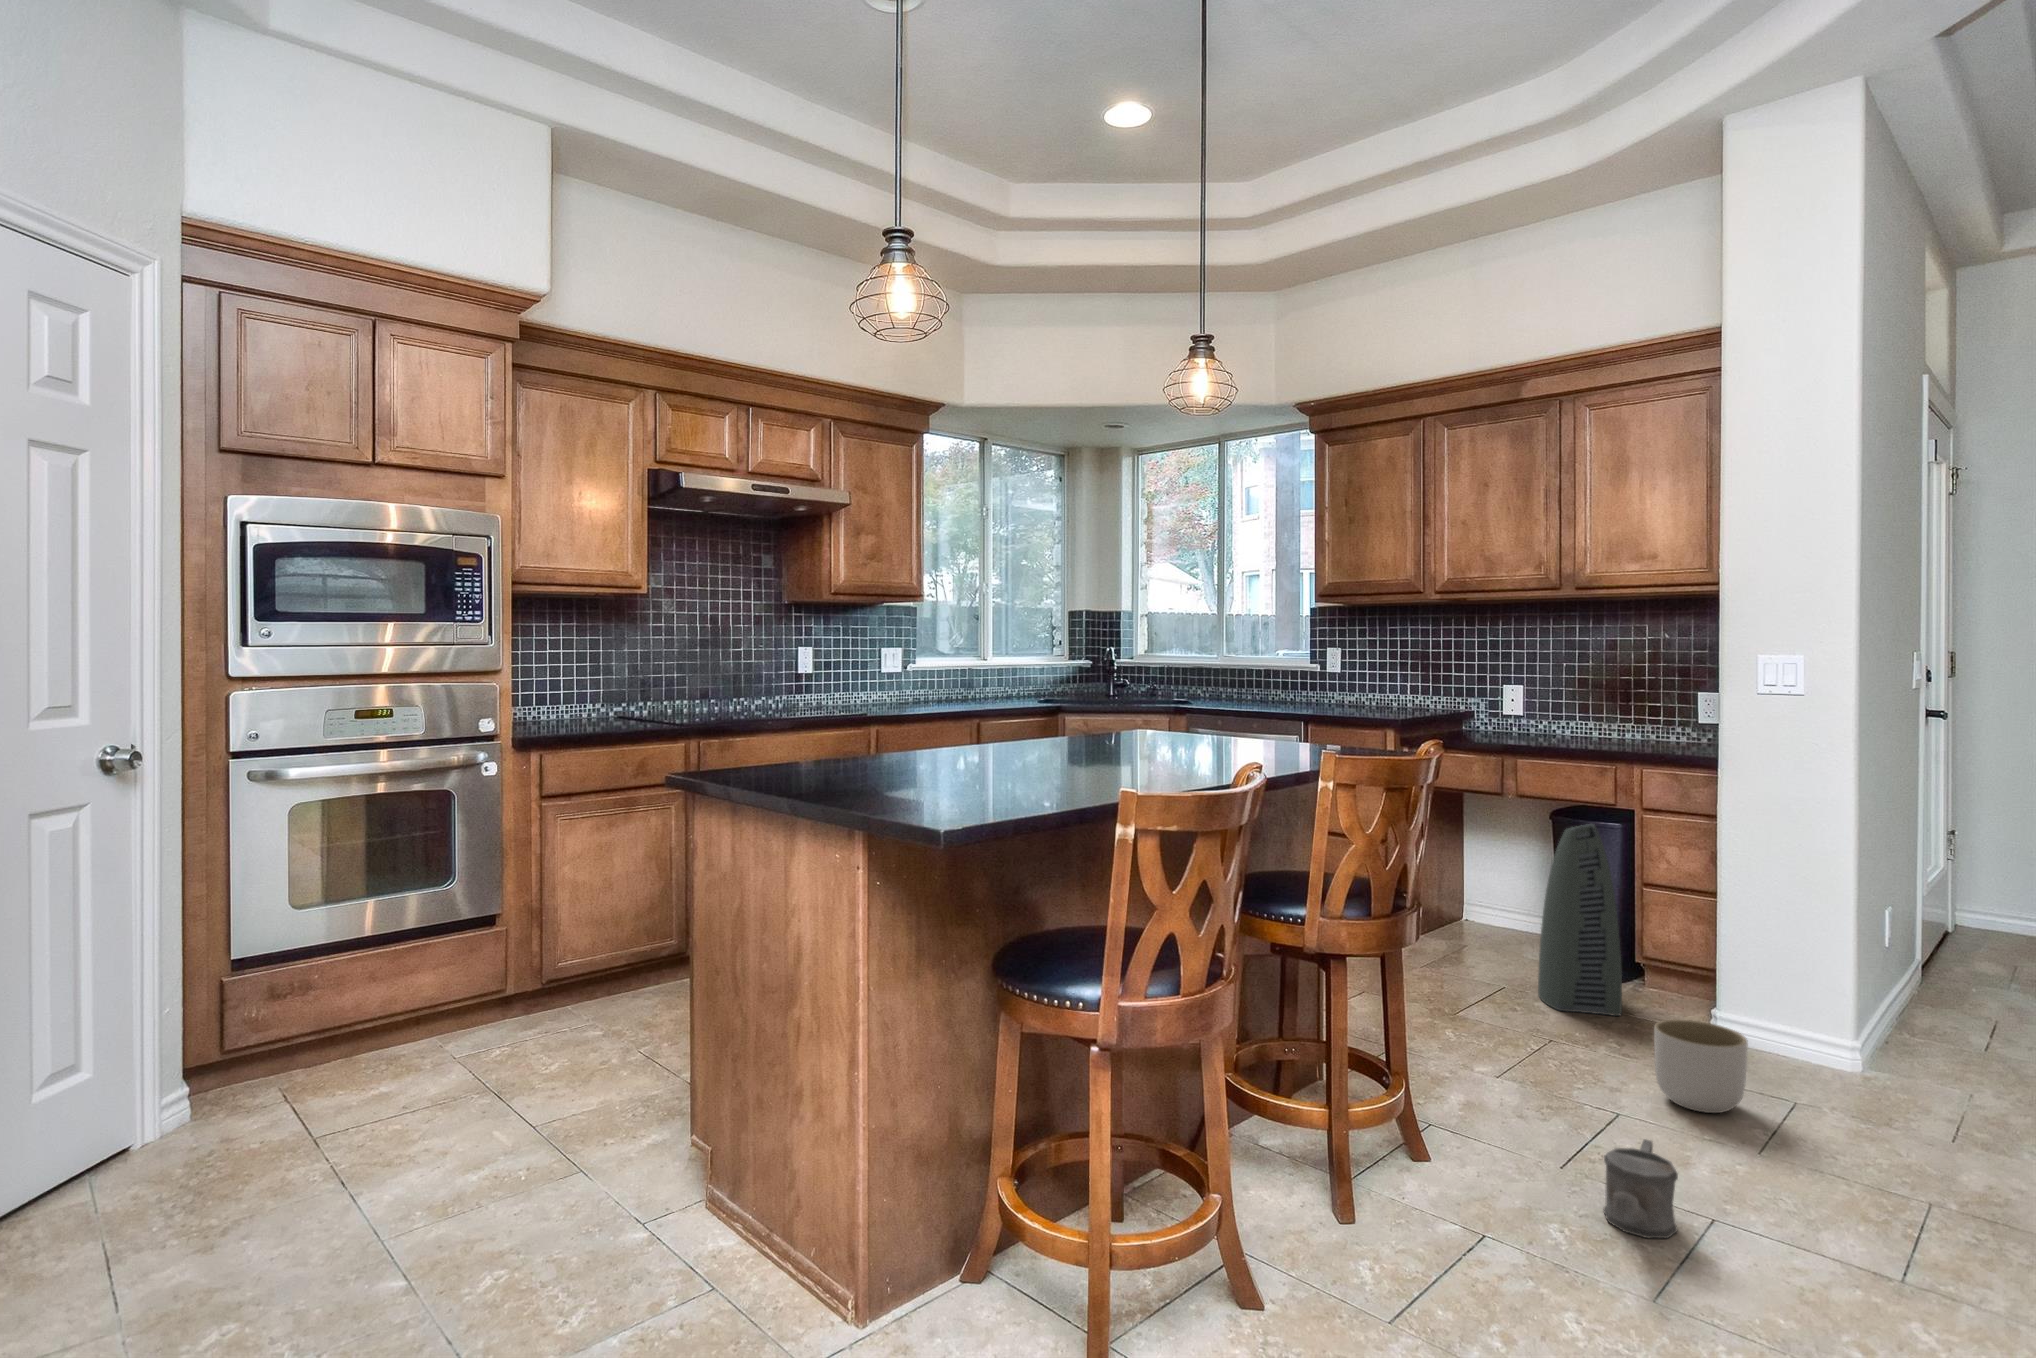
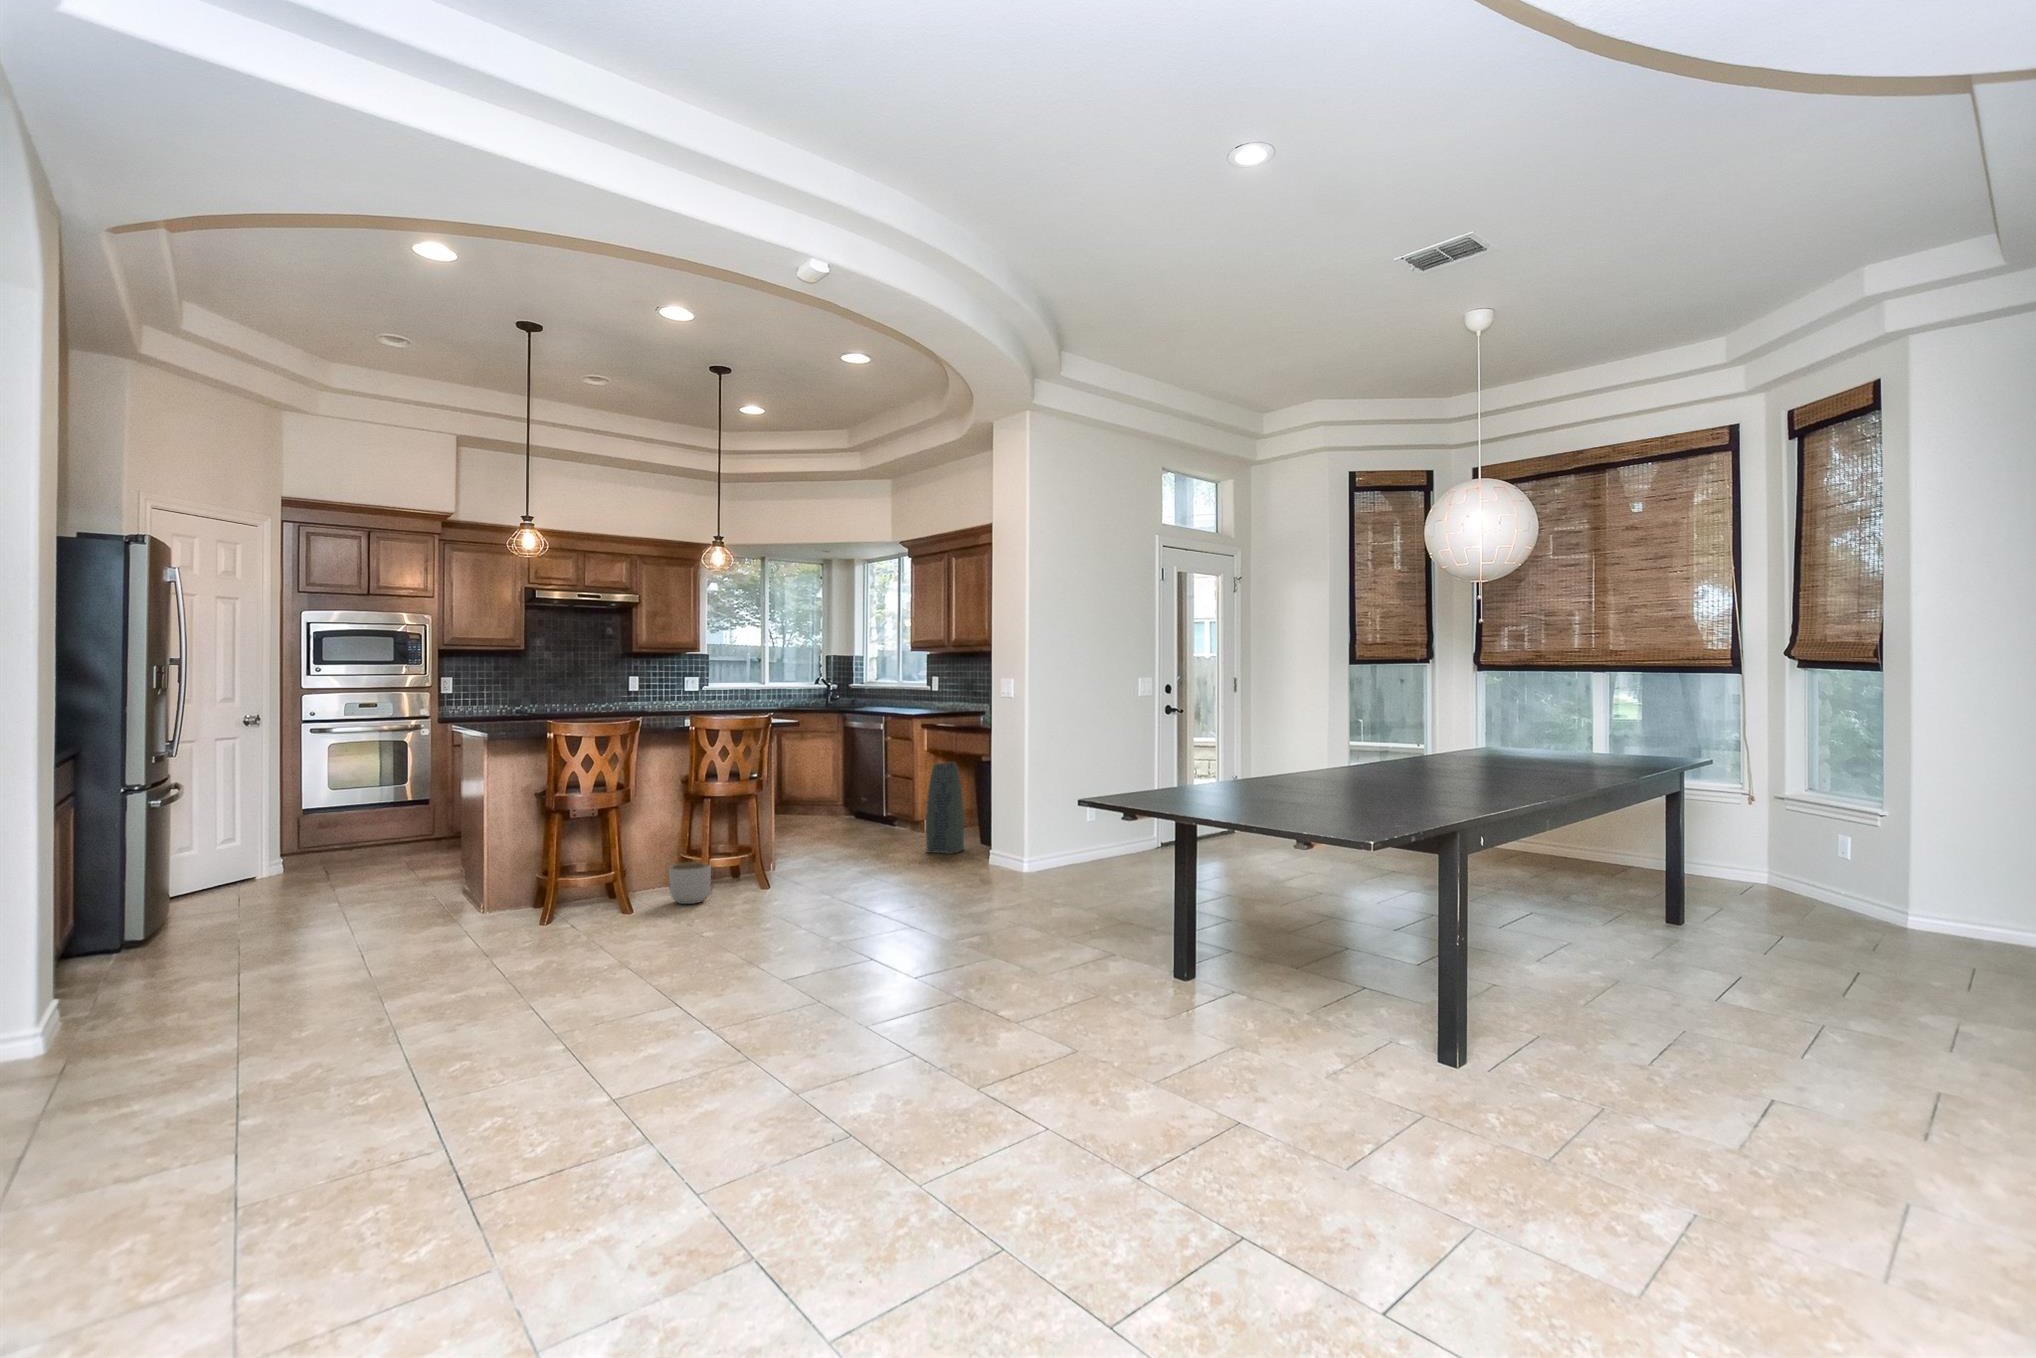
planter: present [1654,1019,1748,1113] -> present [669,862,711,904]
watering can: present [1604,1139,1678,1238] -> none [759,867,816,897]

